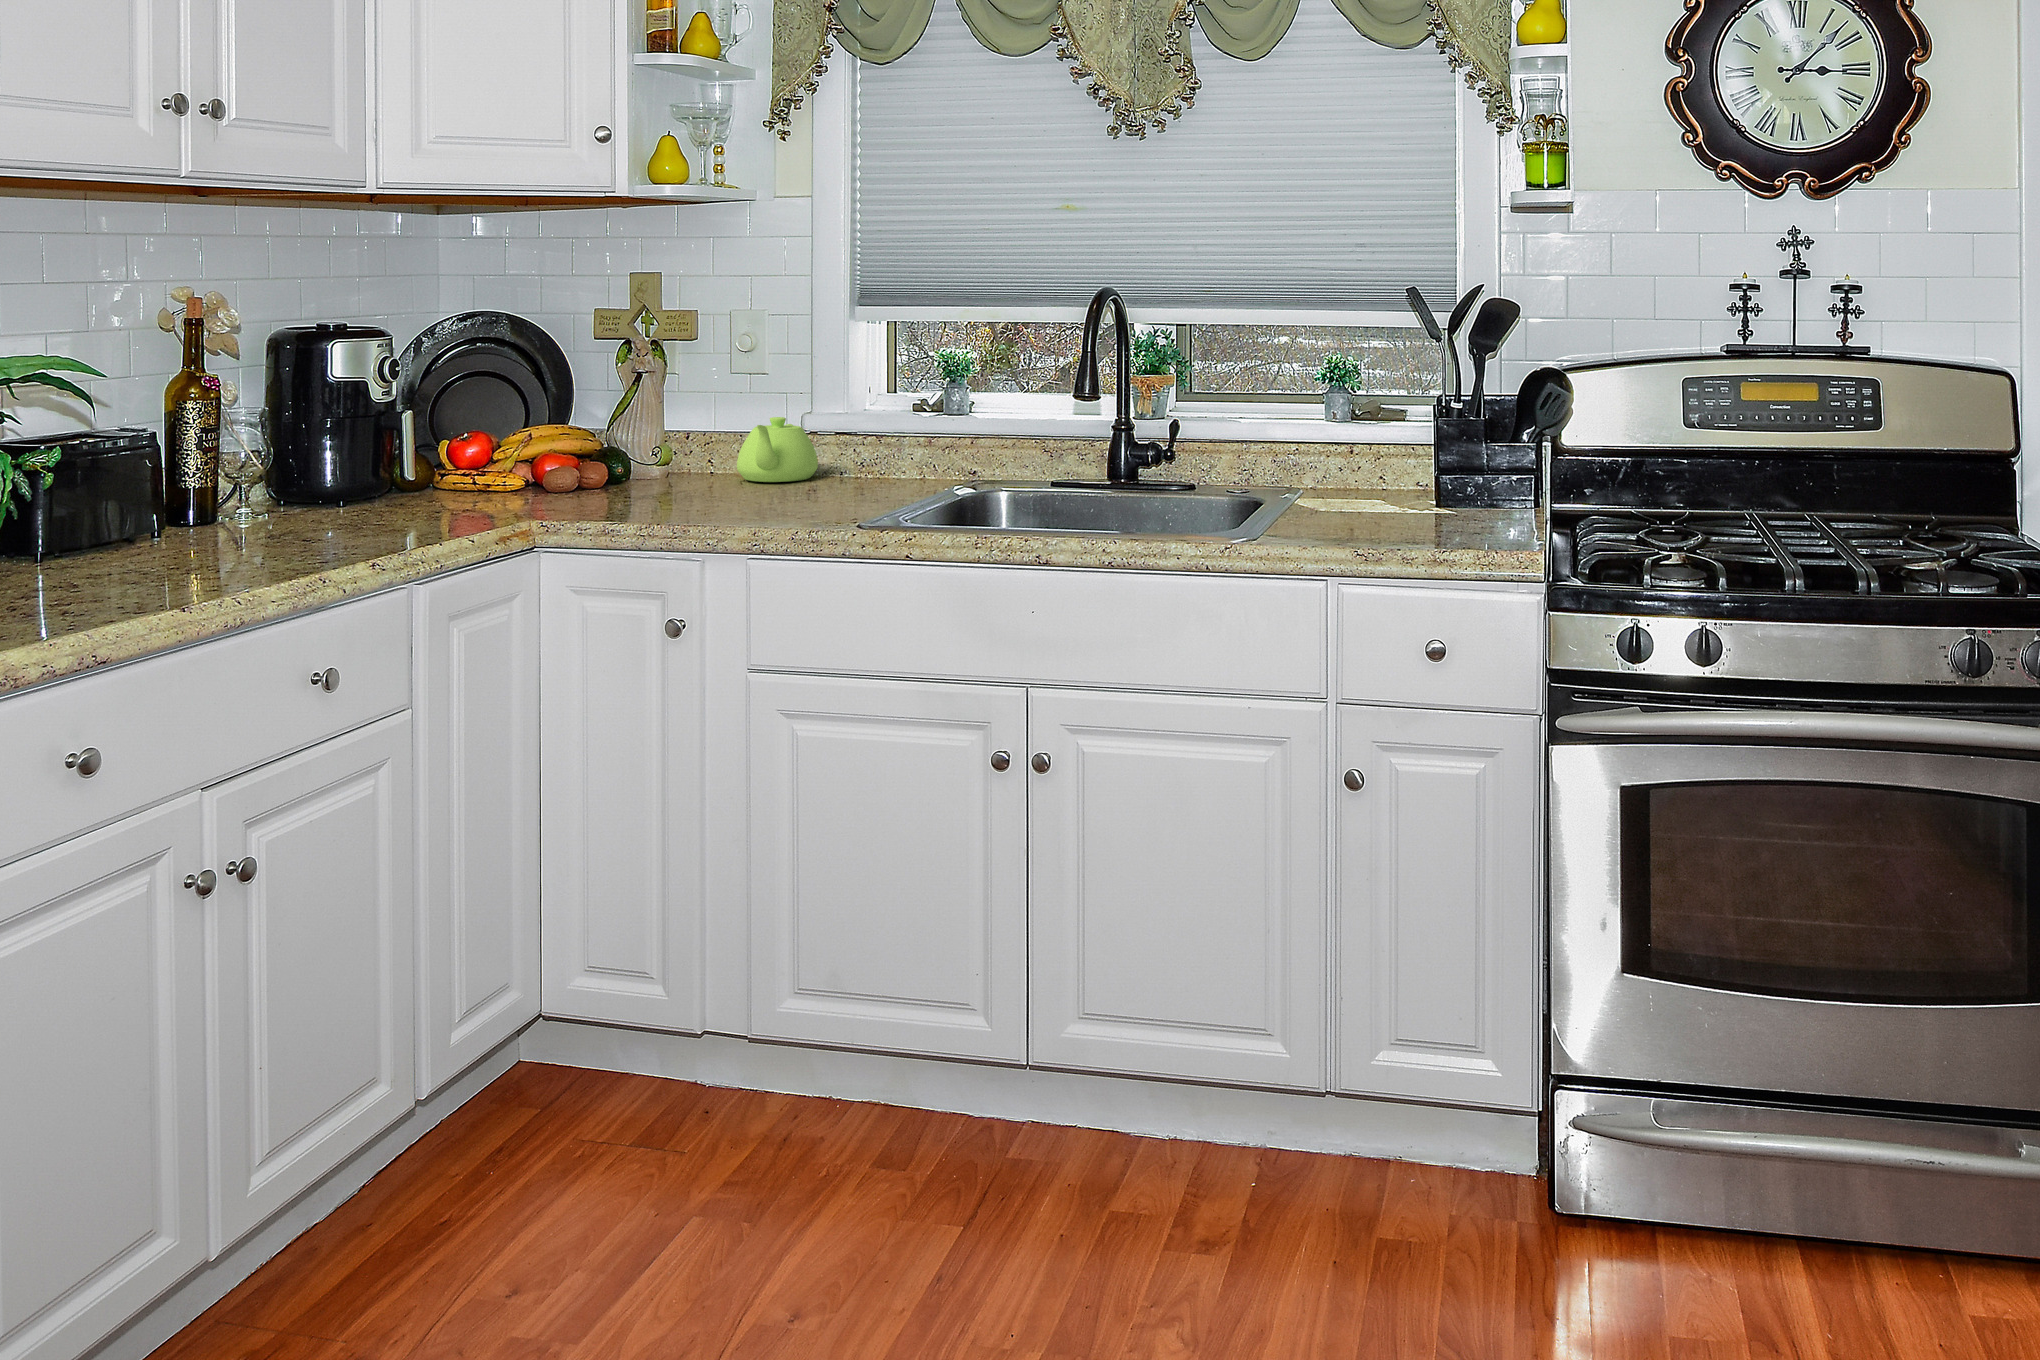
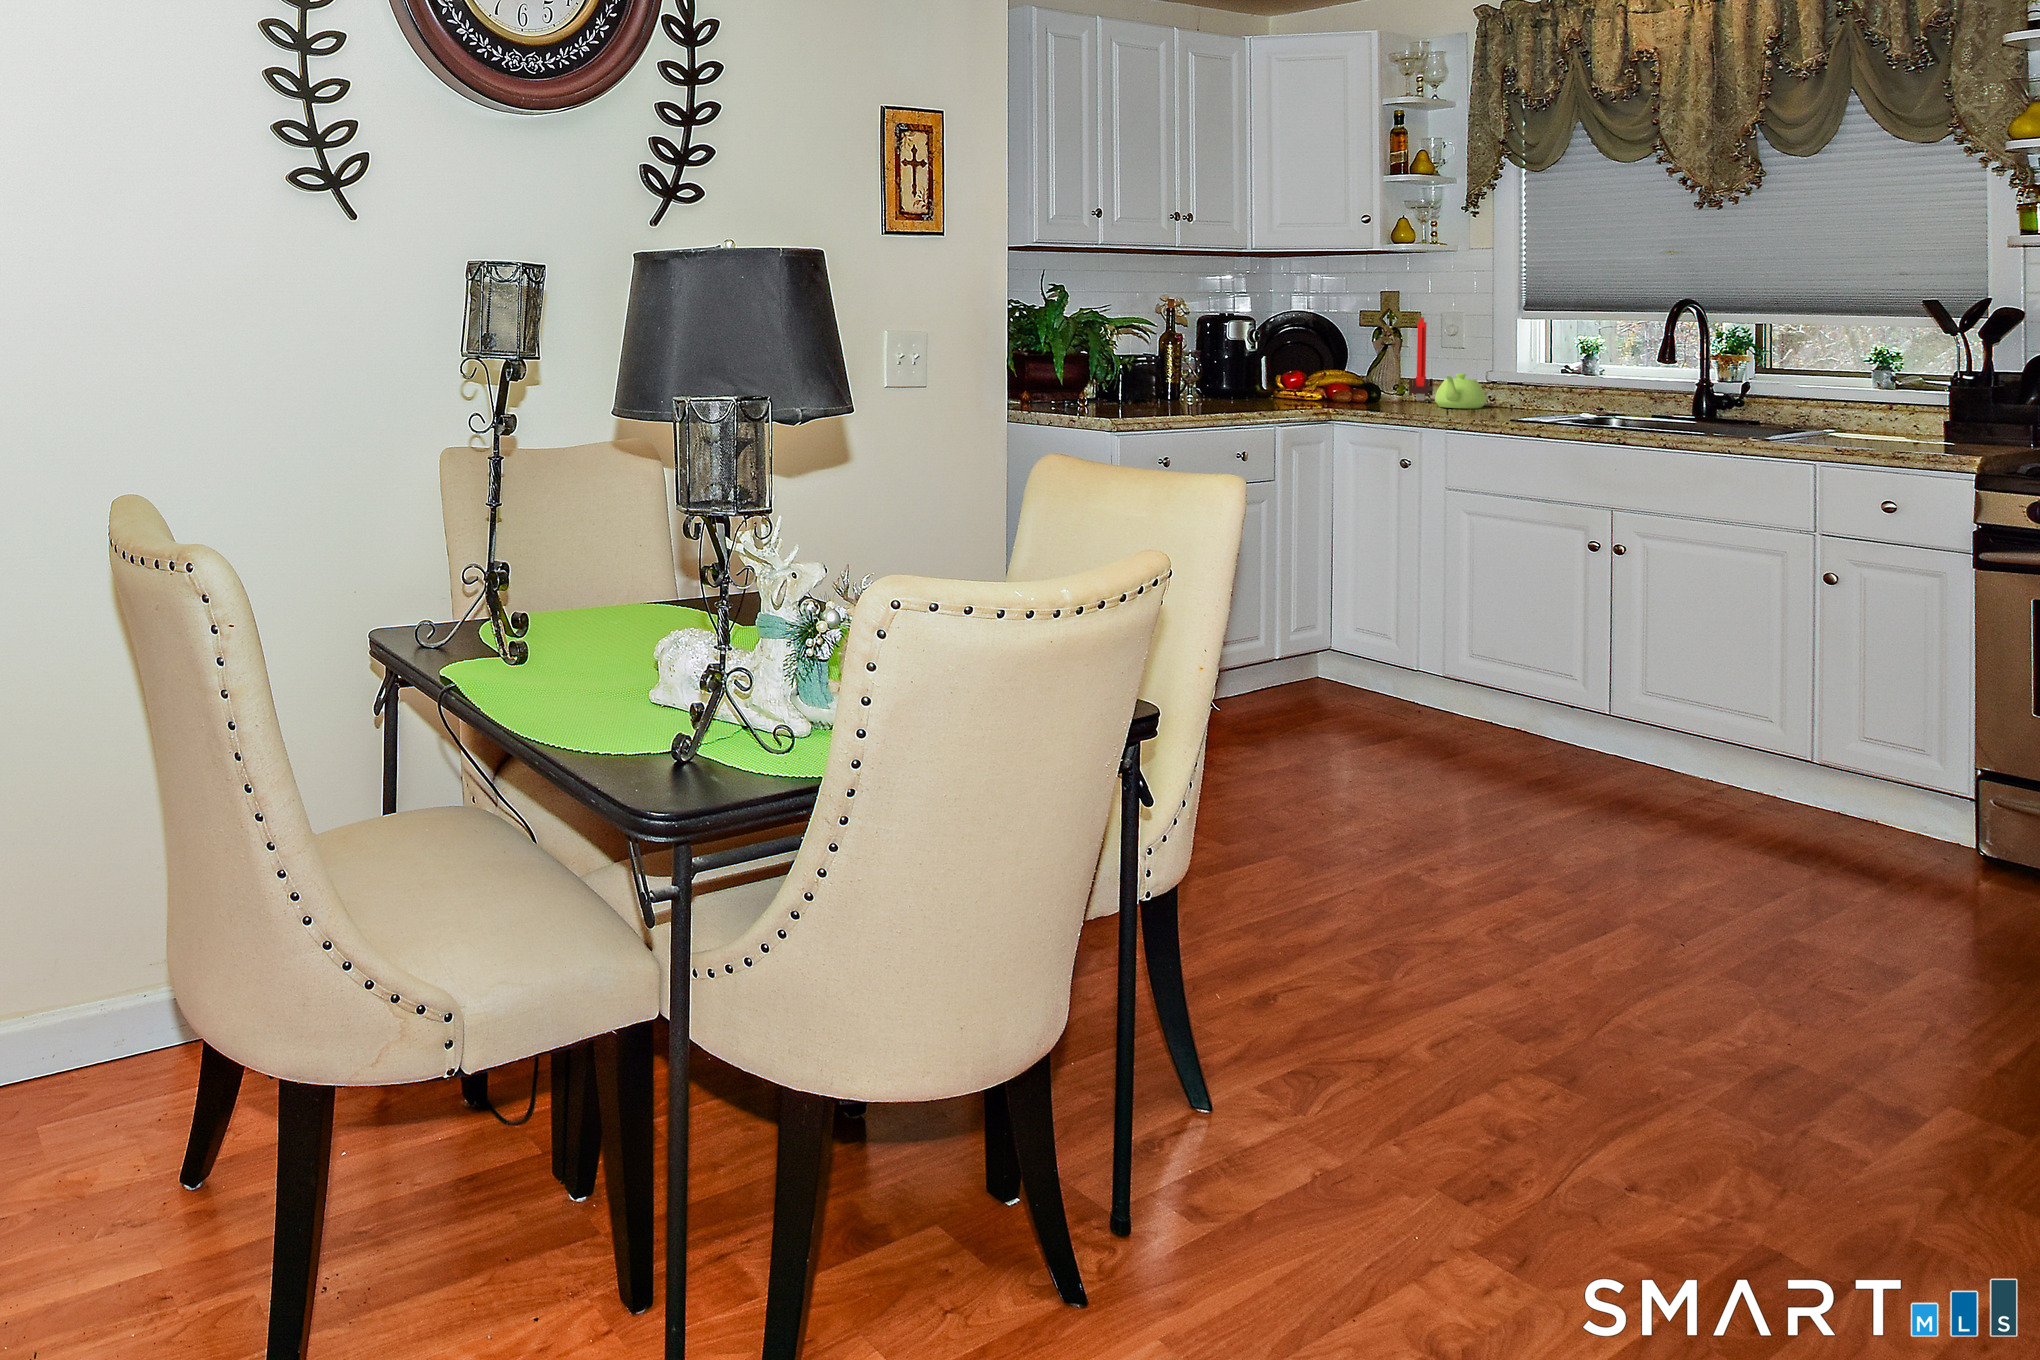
candle: none [690,313,728,464] -> present [1409,317,1433,401]

